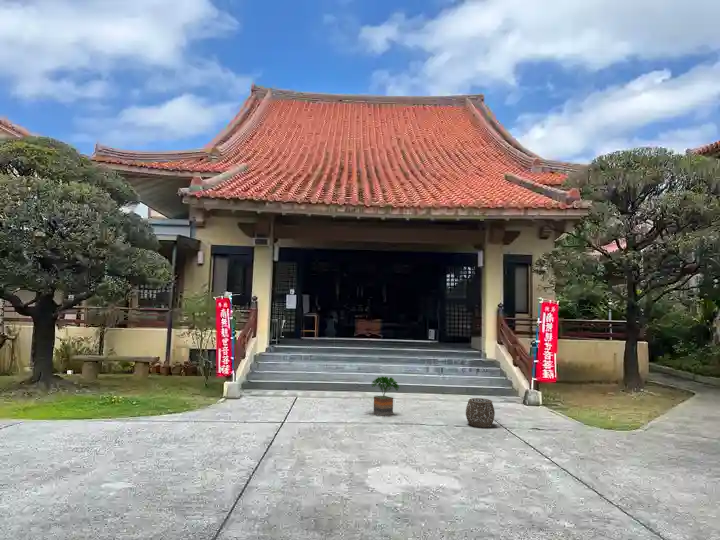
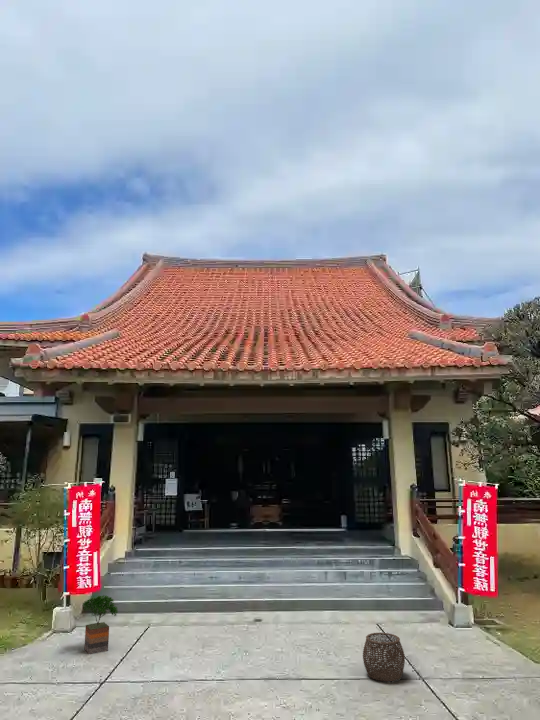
potted tree: present [372,377,399,416] -> present [82,595,118,654]

